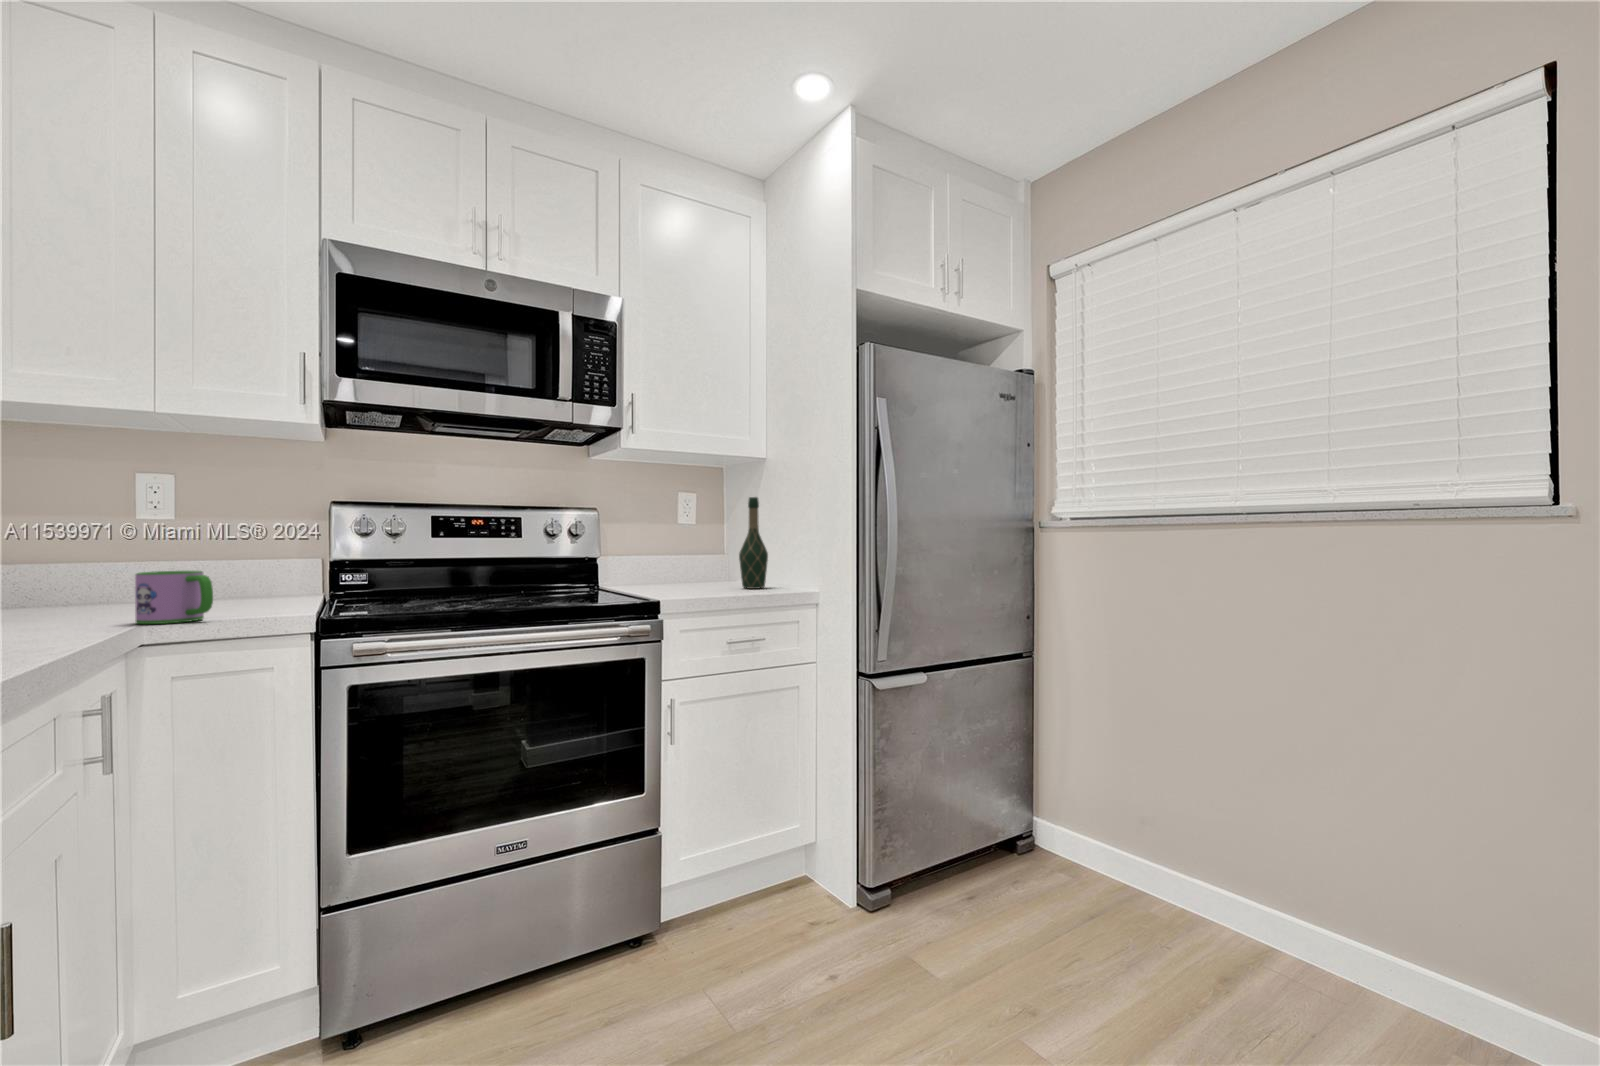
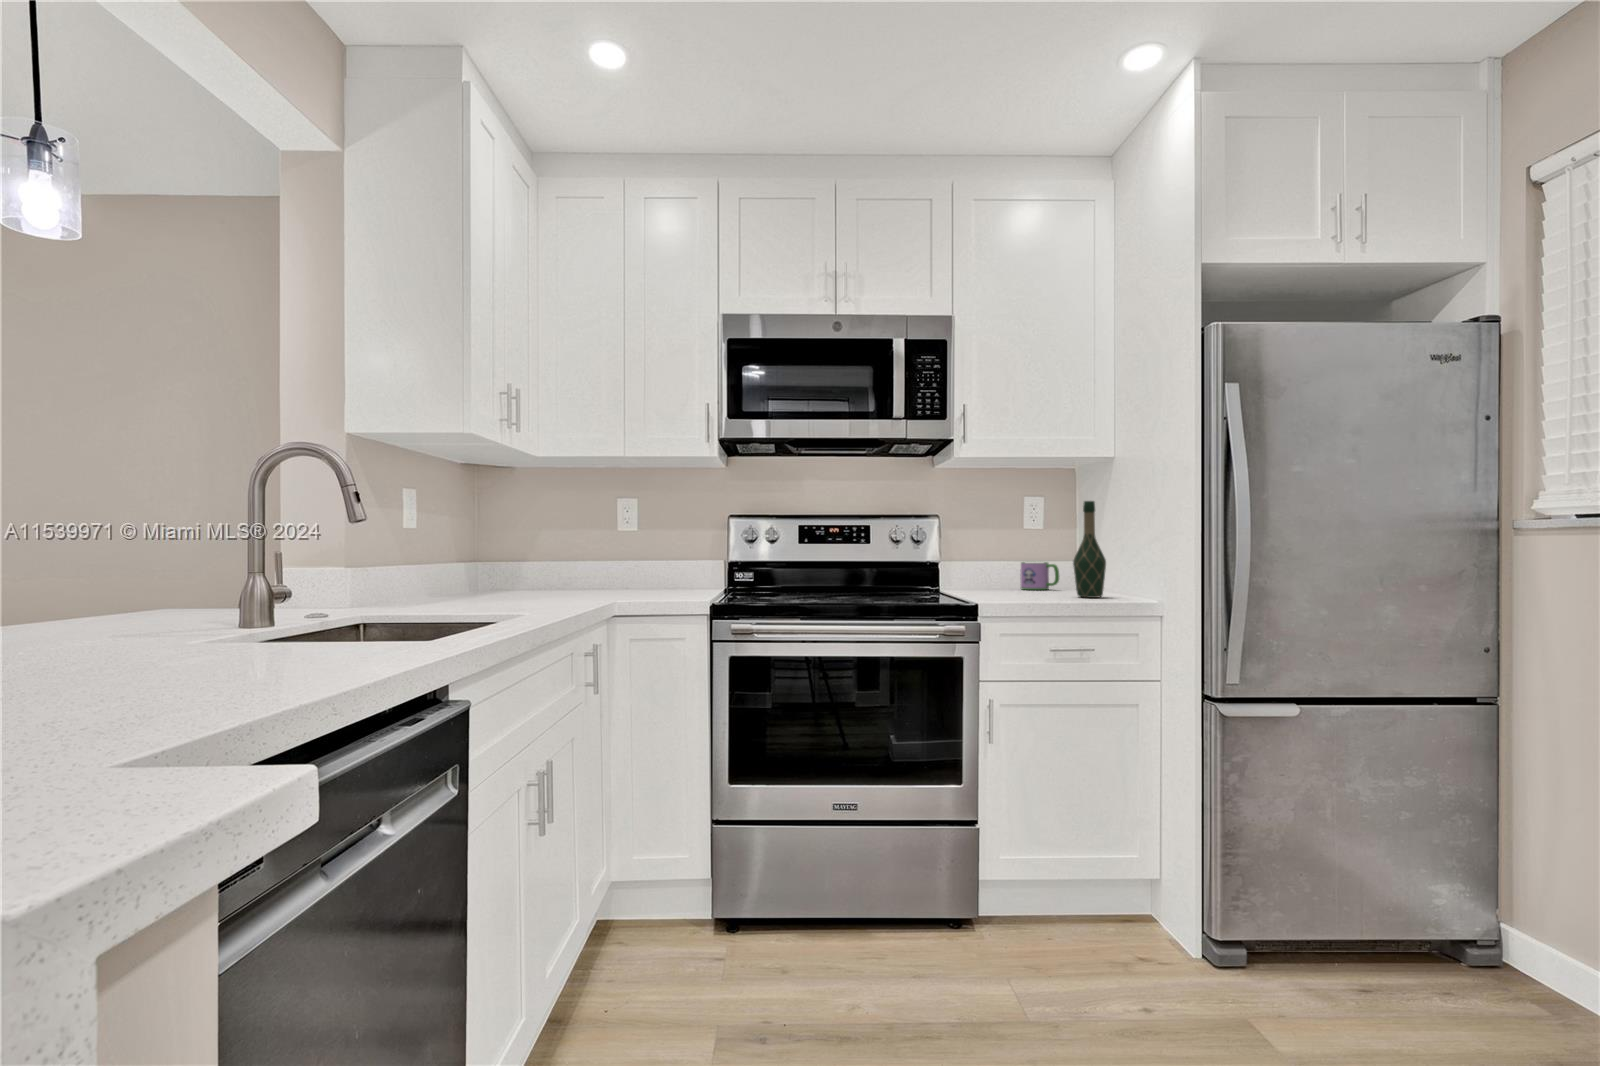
mug: present [135,571,213,624] -> present [1020,562,1059,590]

